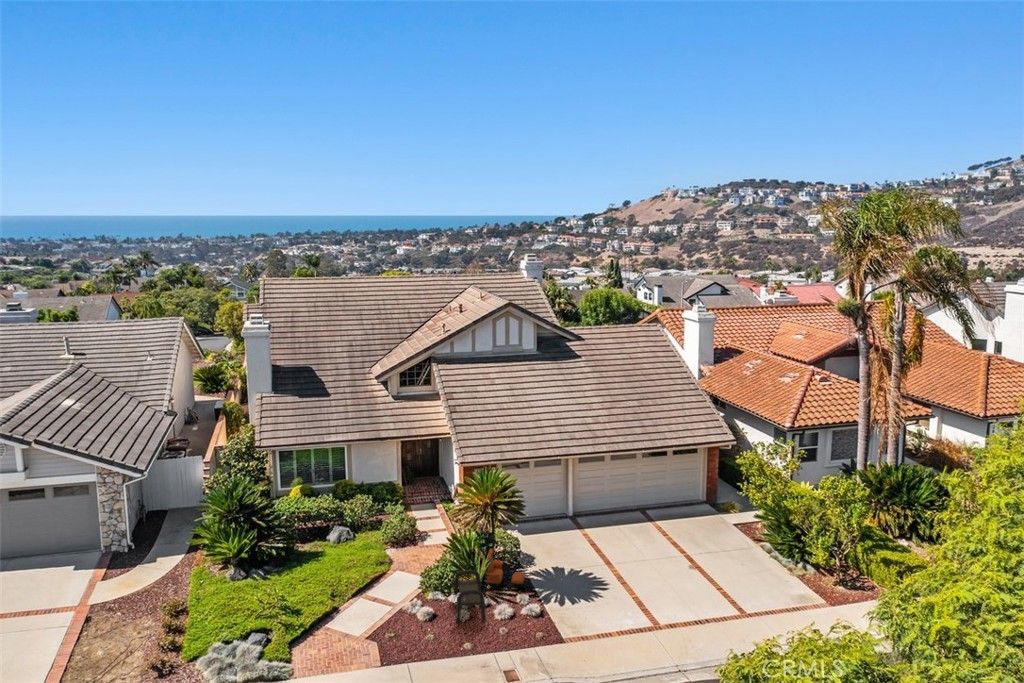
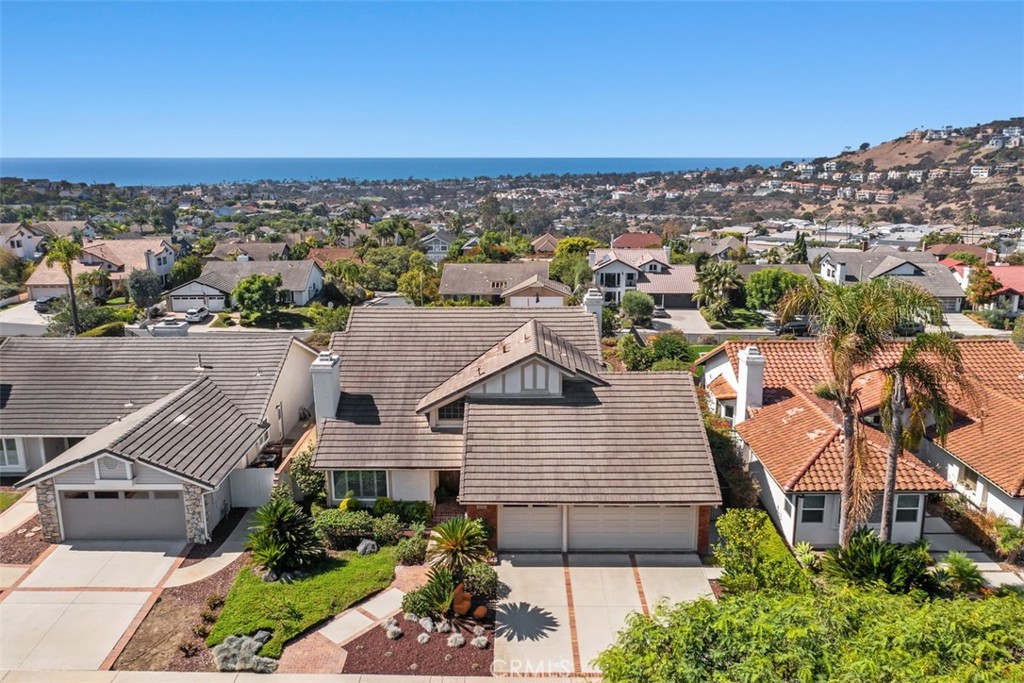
bench: present [454,570,486,623] -> none [414,601,445,648]

